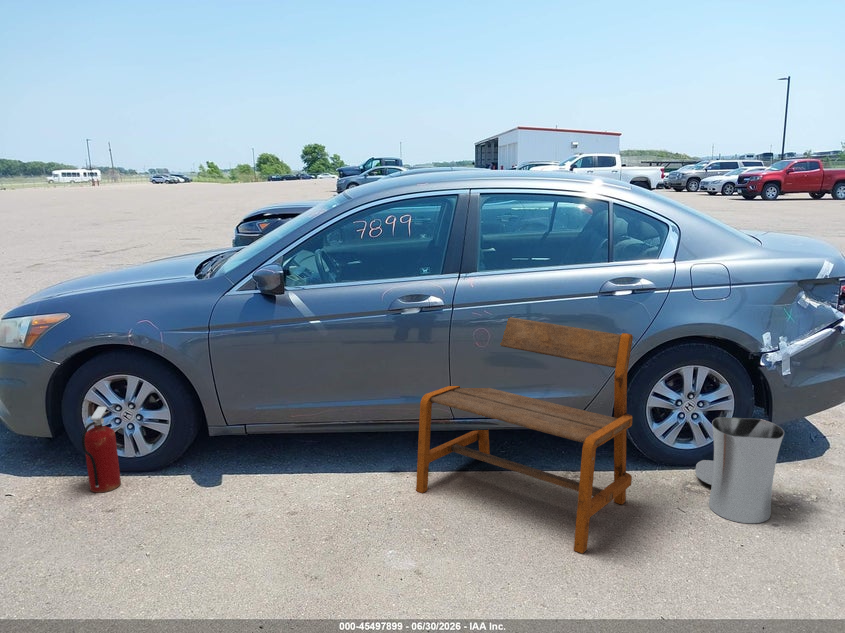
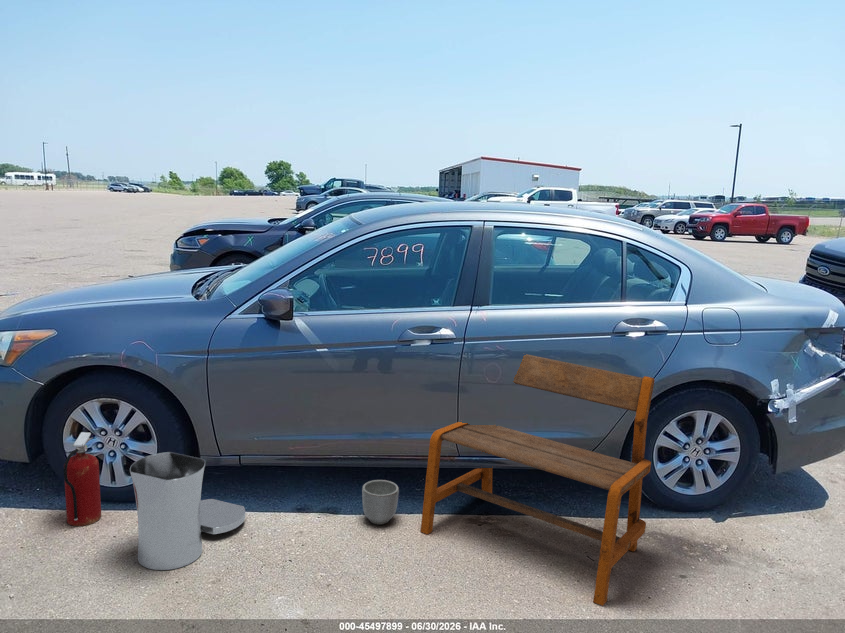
trash can: present [695,417,784,523] -> present [130,452,245,570]
planter: none [360,443,395,485] -> present [362,480,399,525]

